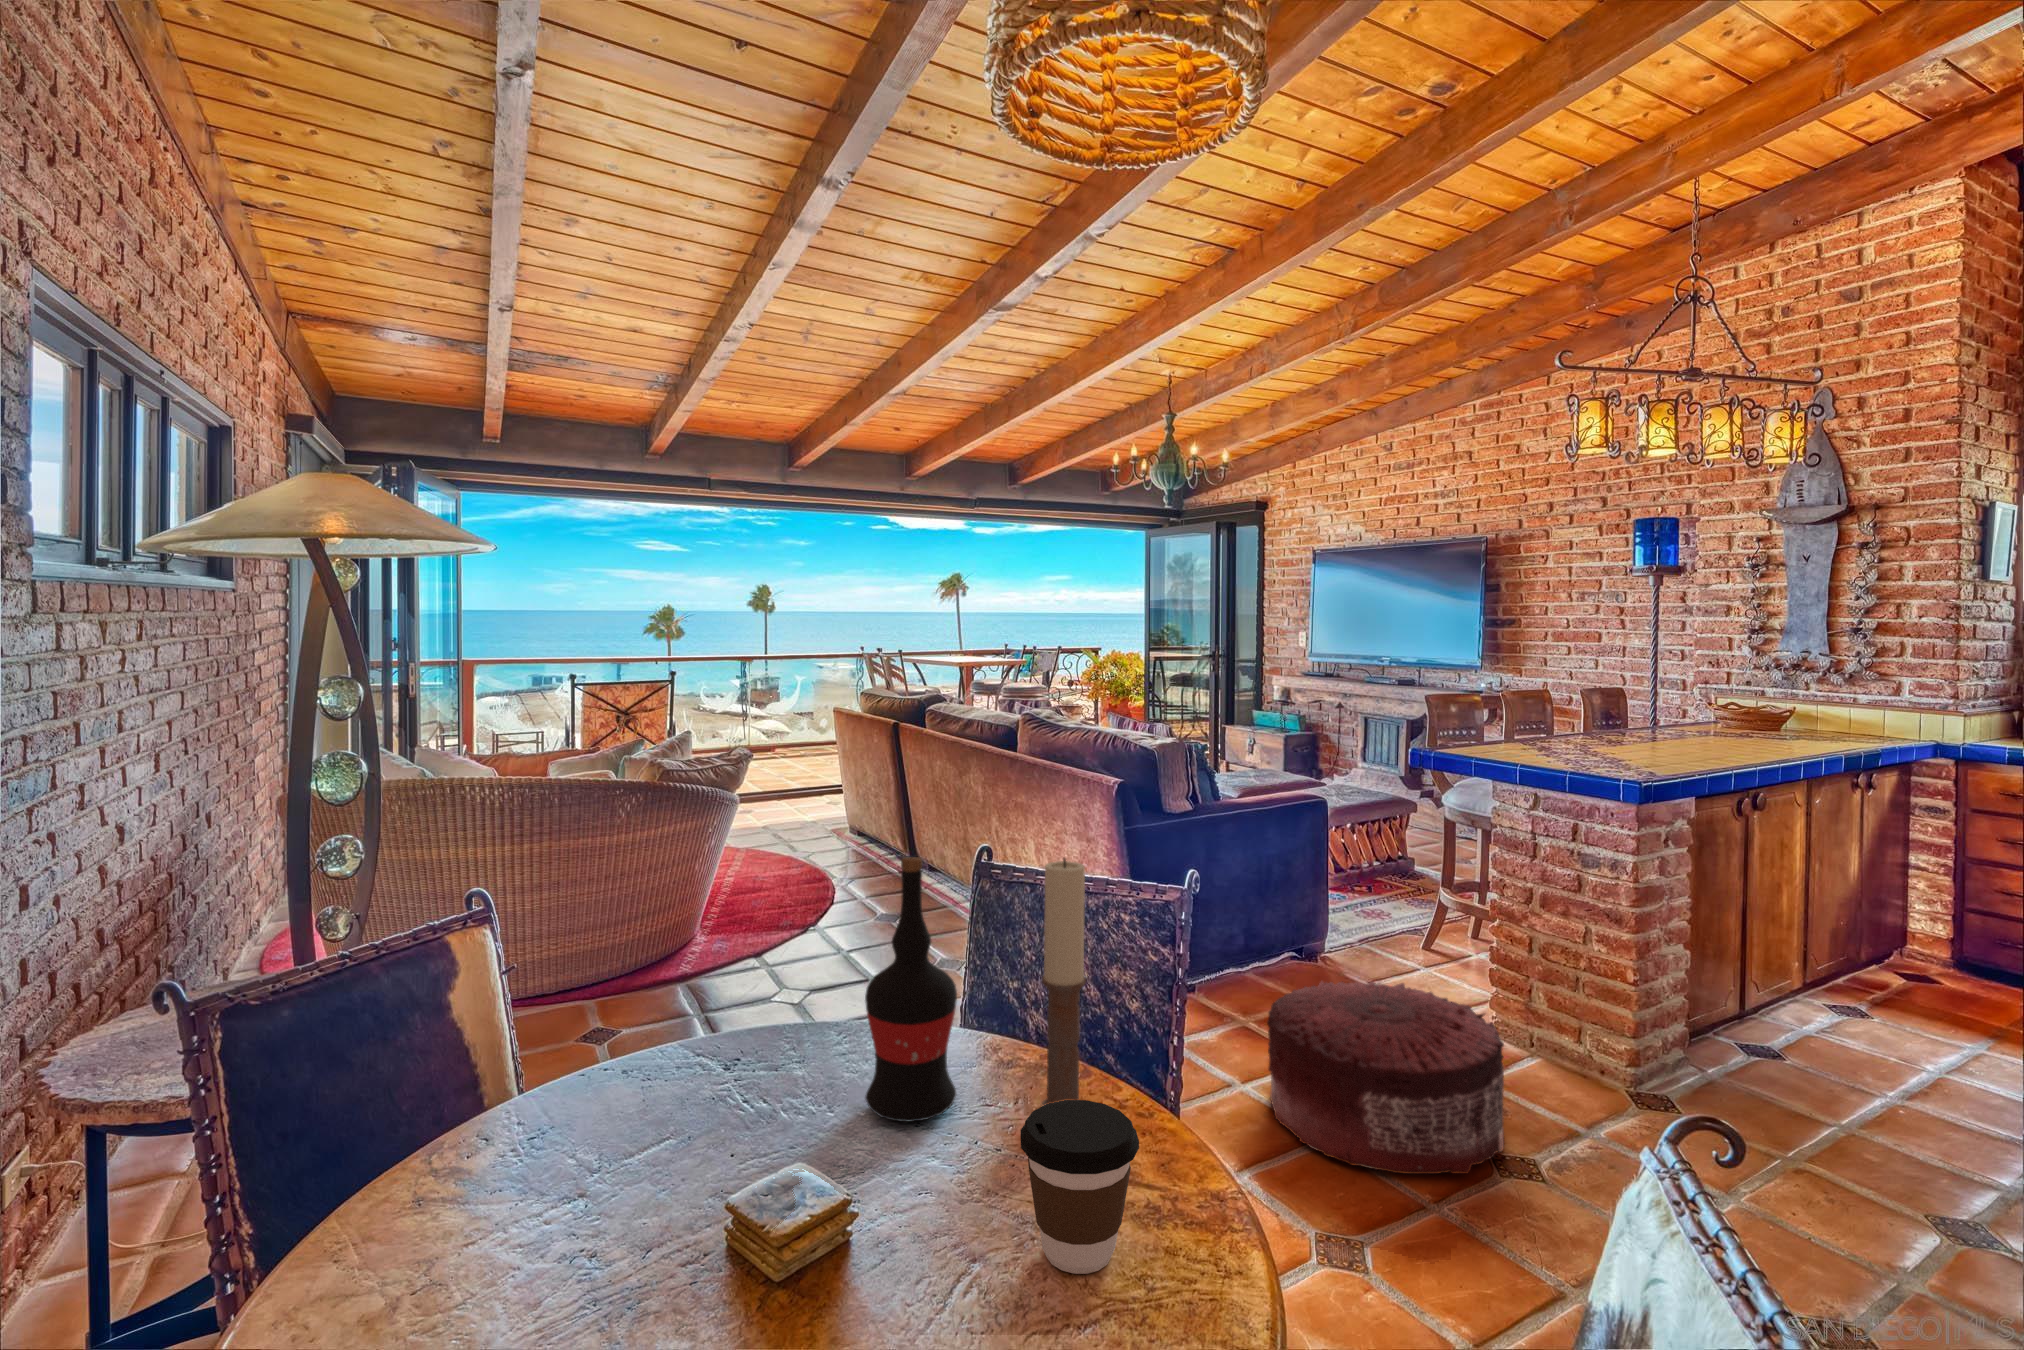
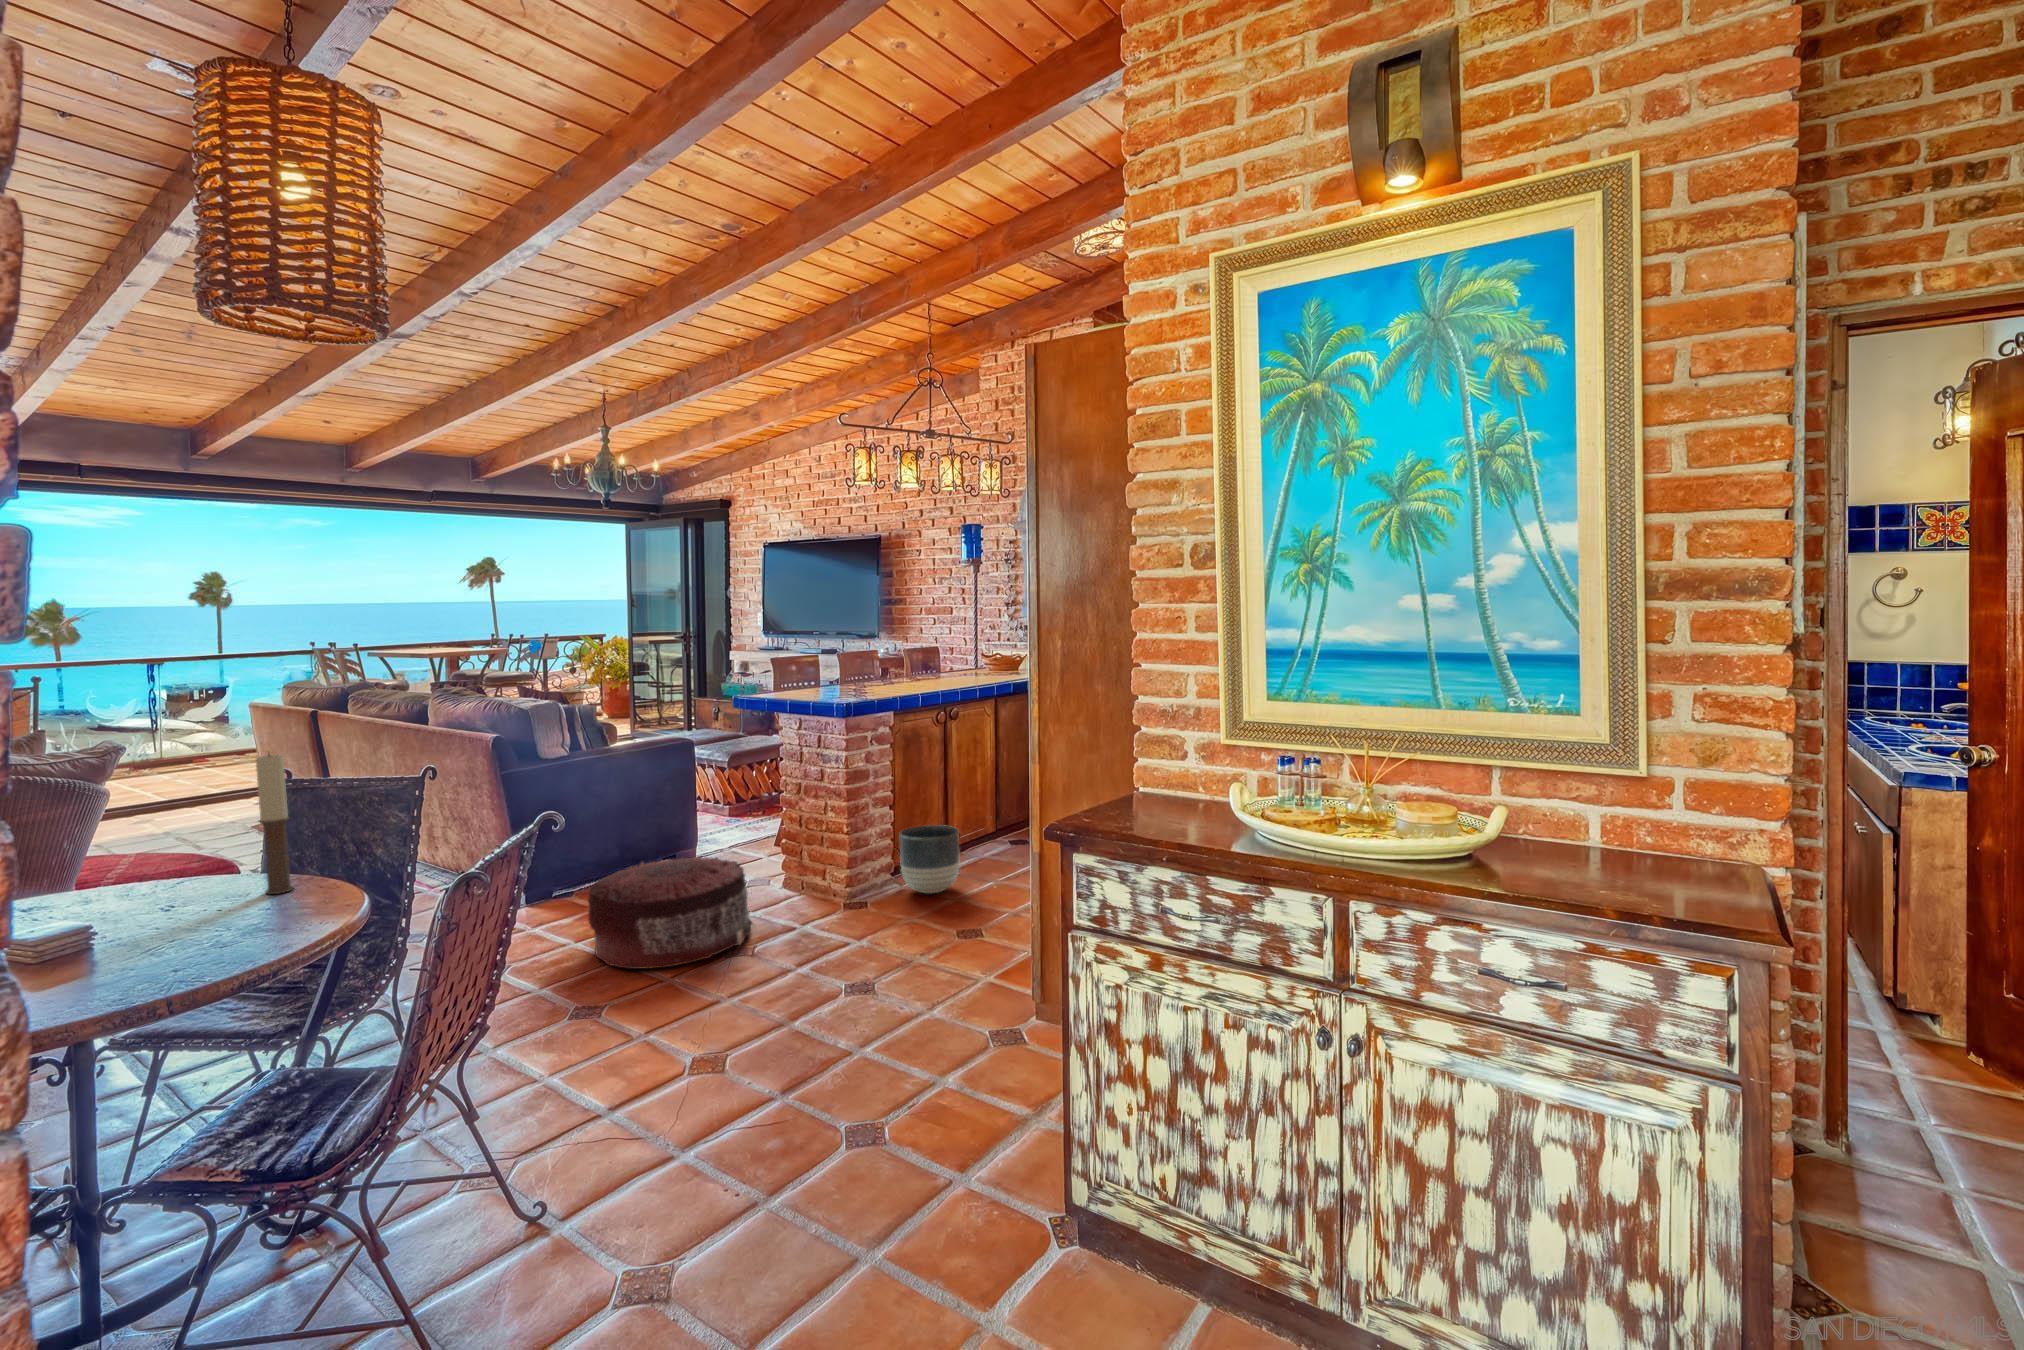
wine bottle: present [865,857,957,1122] -> none [132,760,206,908]
planter: none [1709,981,1832,1103] -> present [899,825,959,893]
coffee cup: present [1020,1100,1139,1274] -> none [202,860,276,934]

